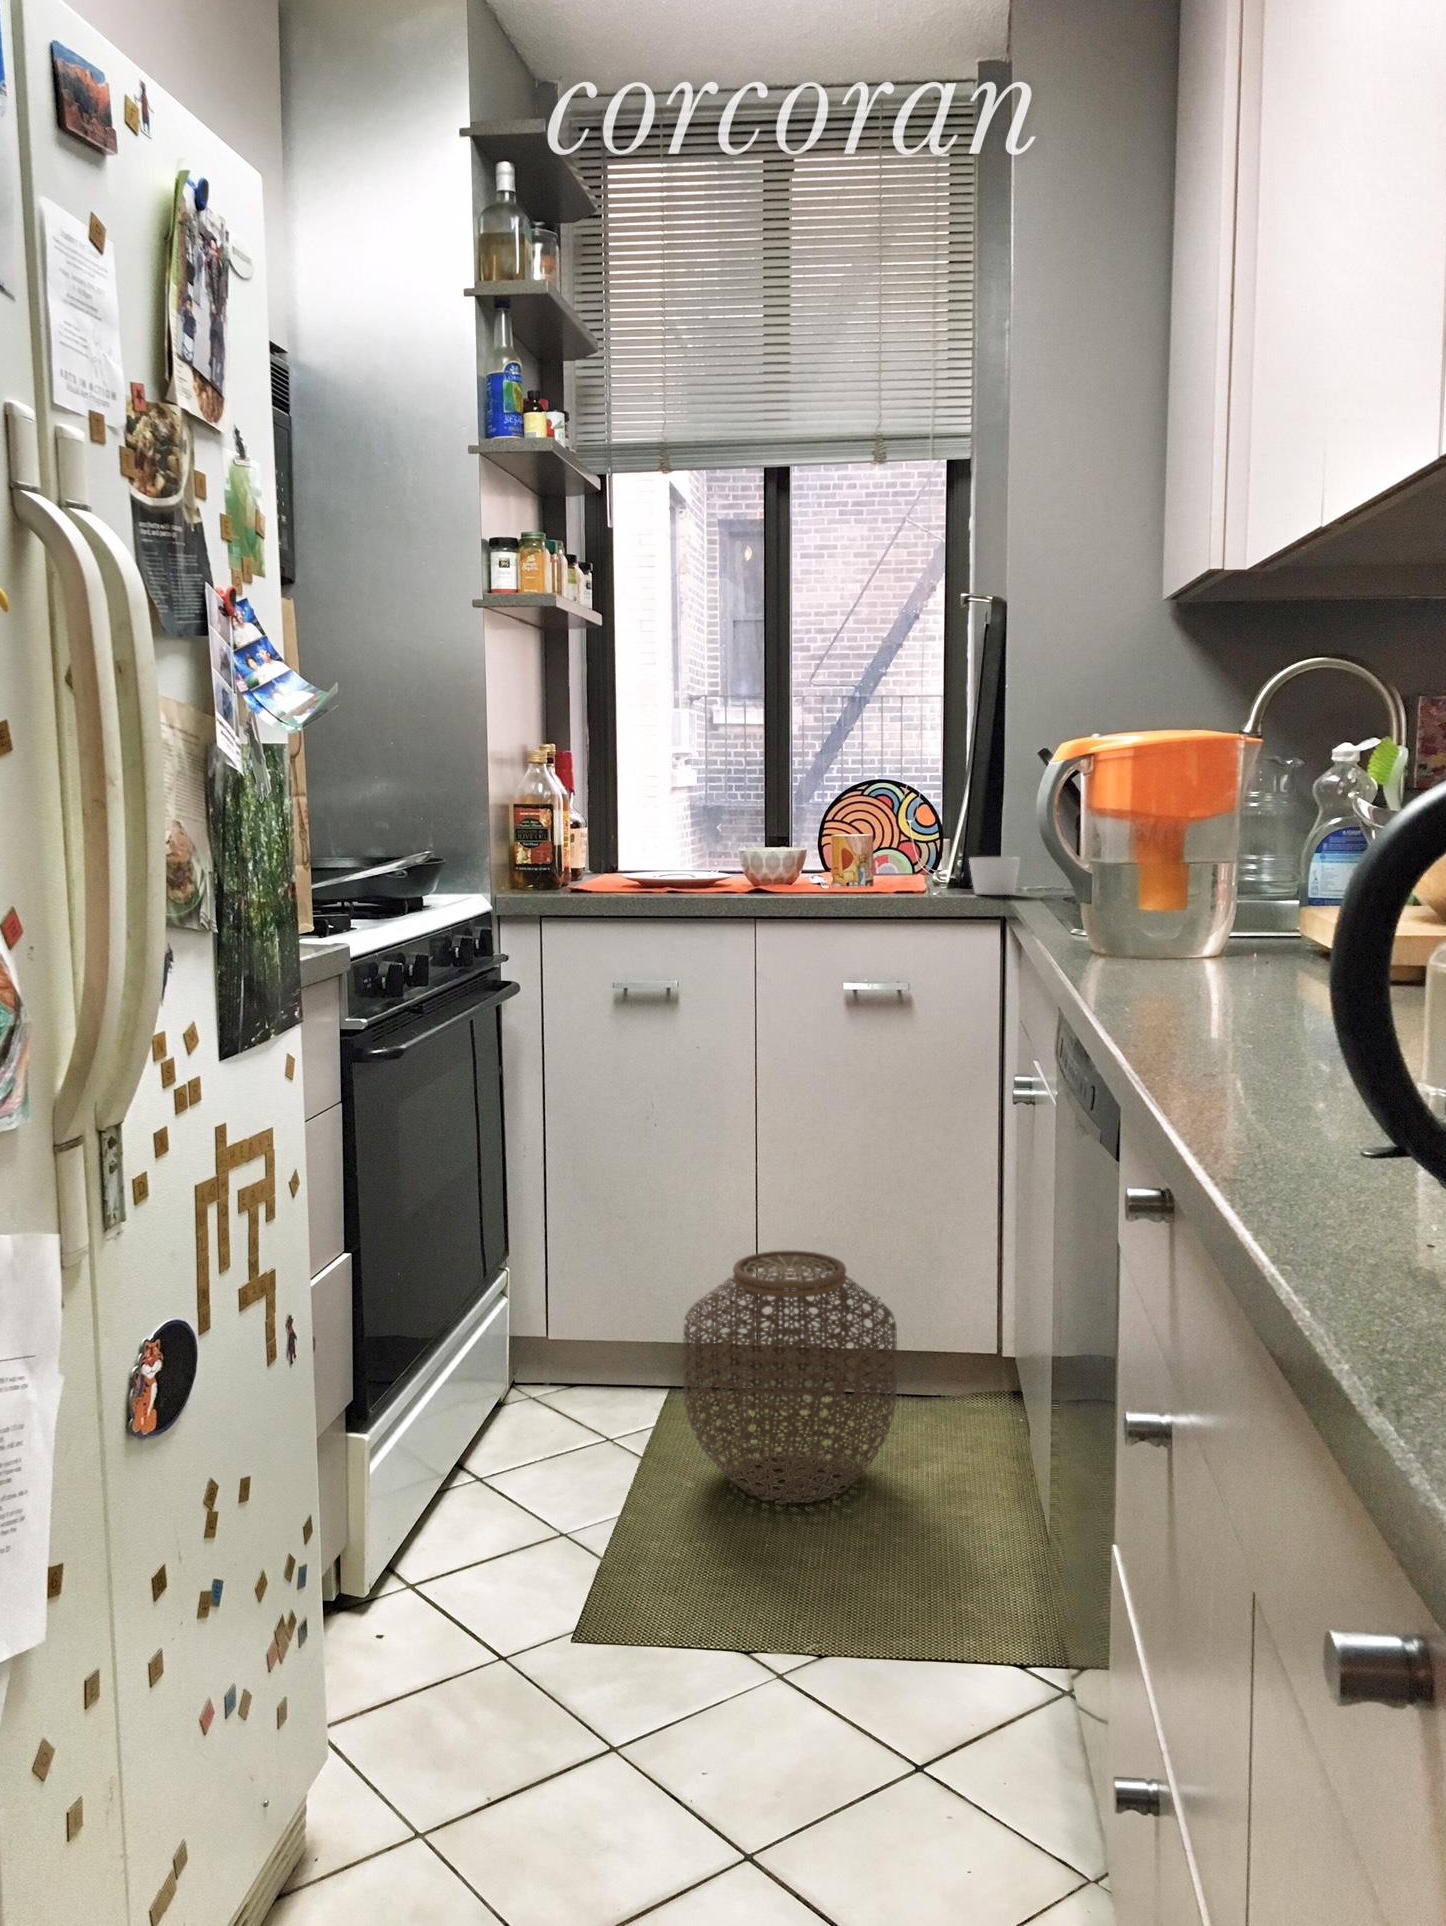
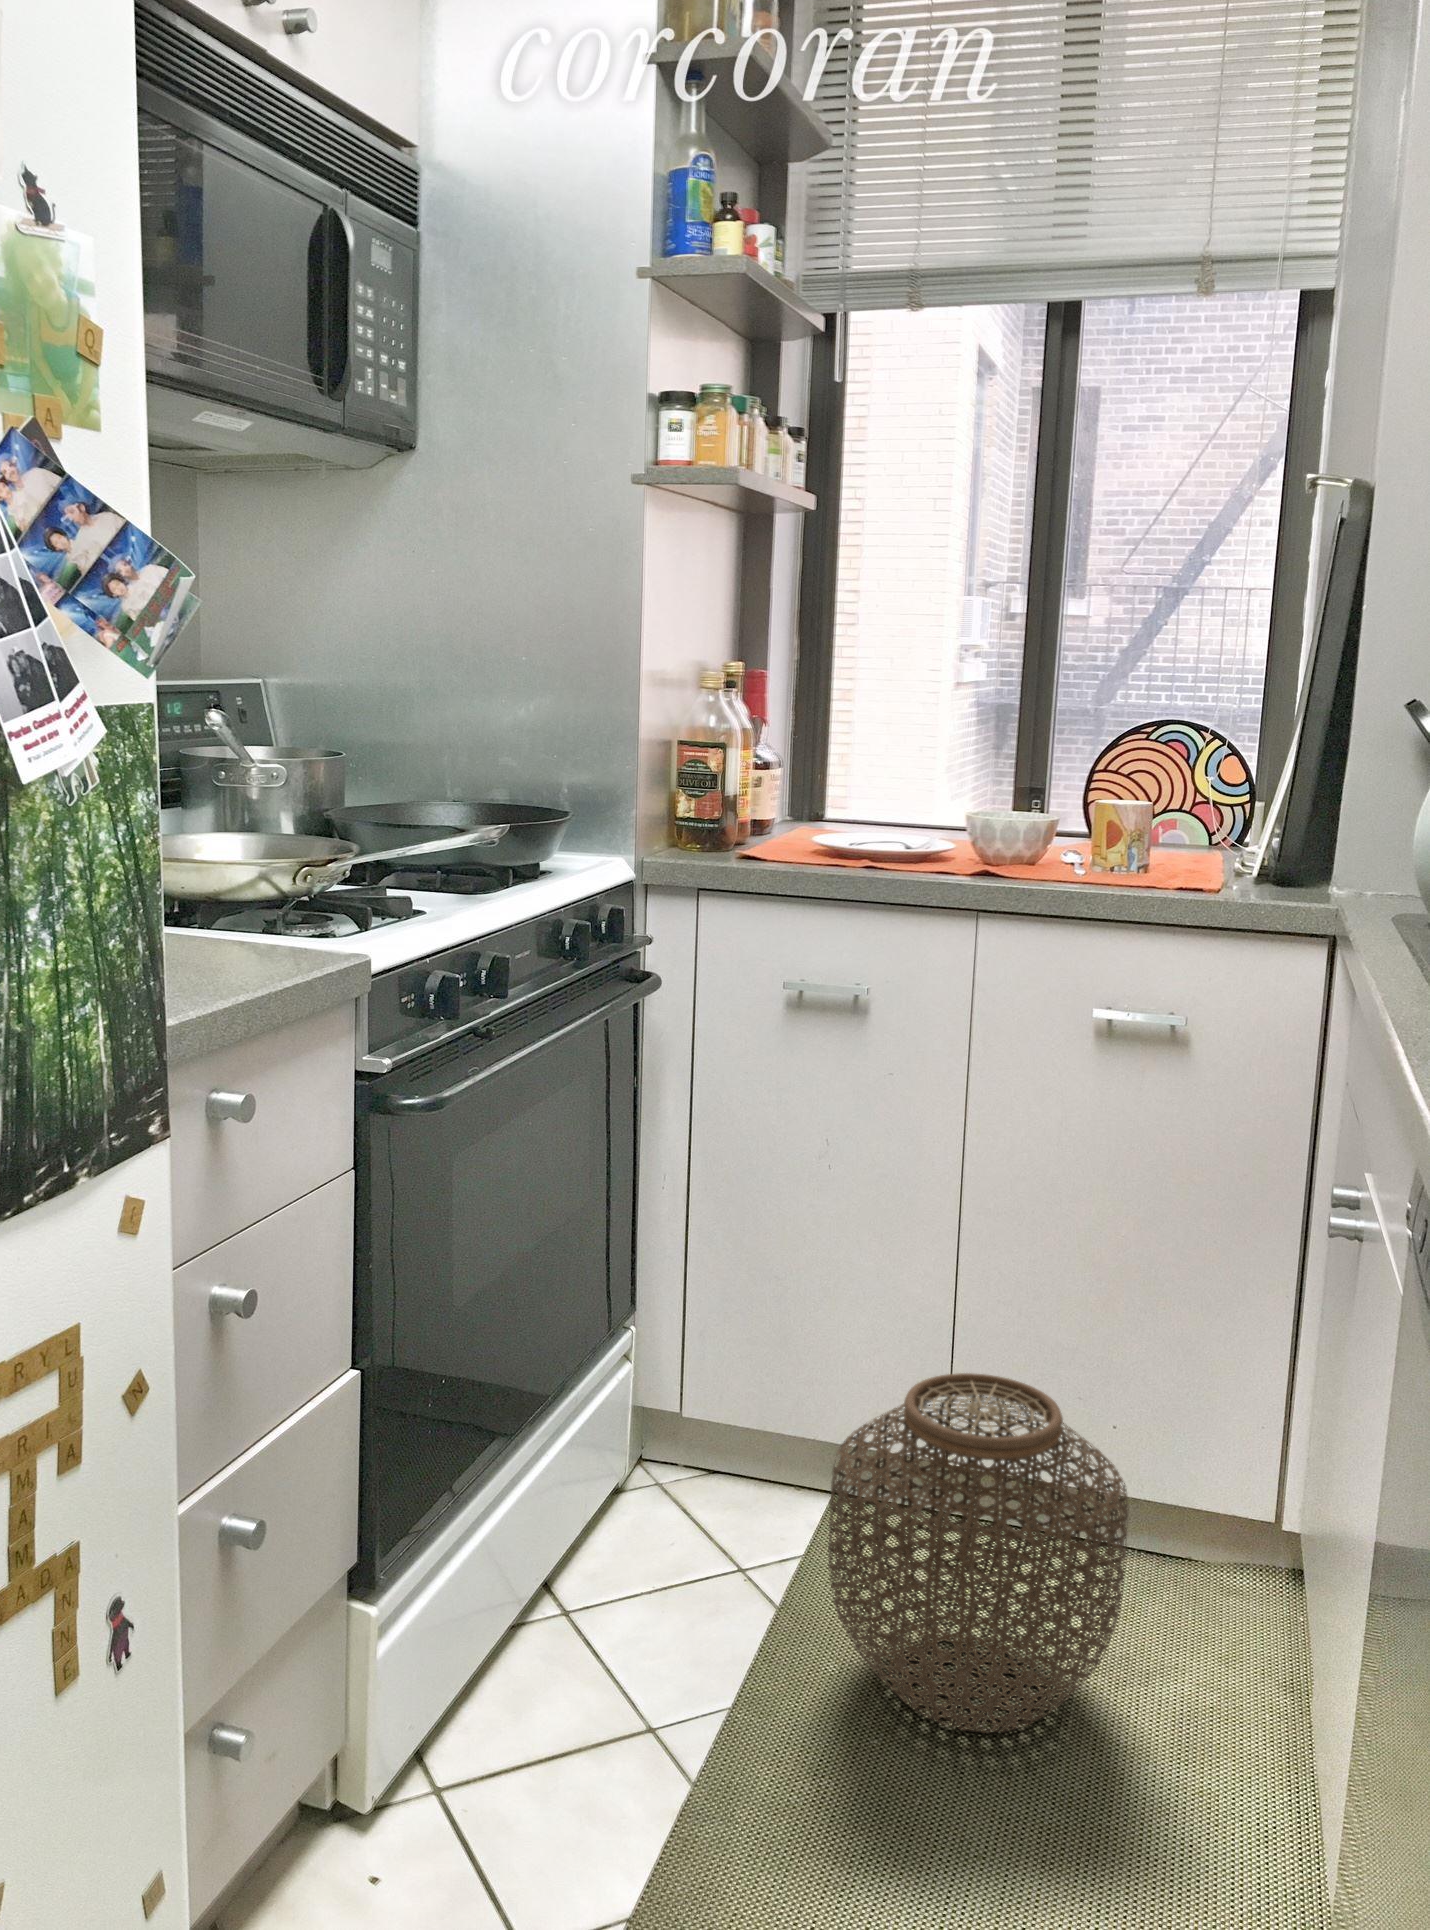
candle: present [969,857,1020,895] -> none [1286,844,1363,901]

